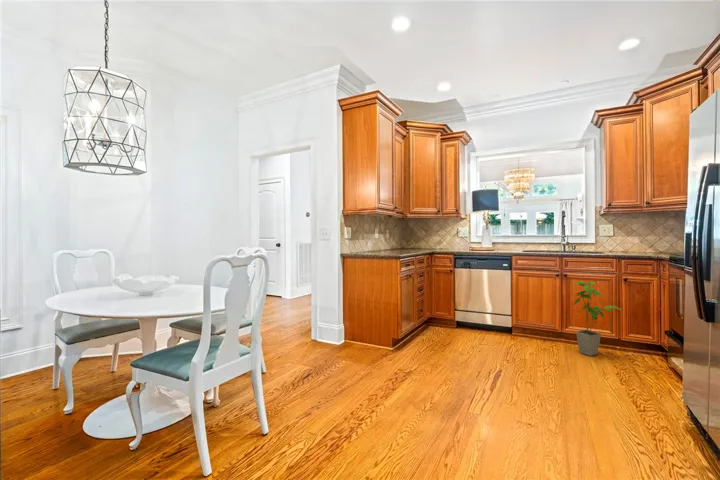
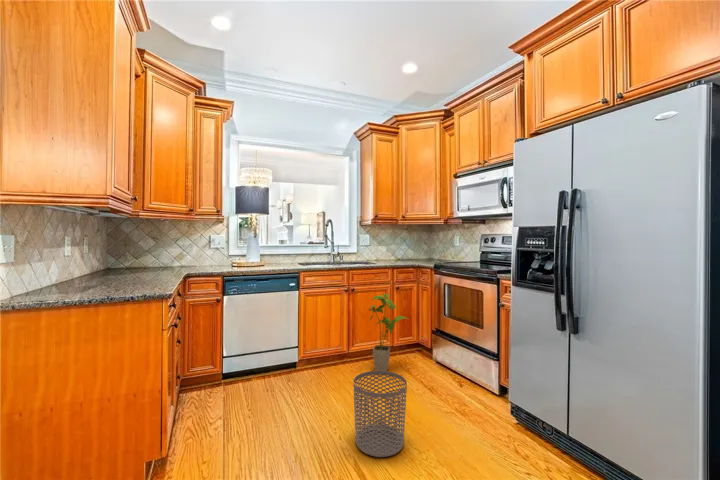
waste bin: none [501,331,547,393] -> present [353,371,407,457]

